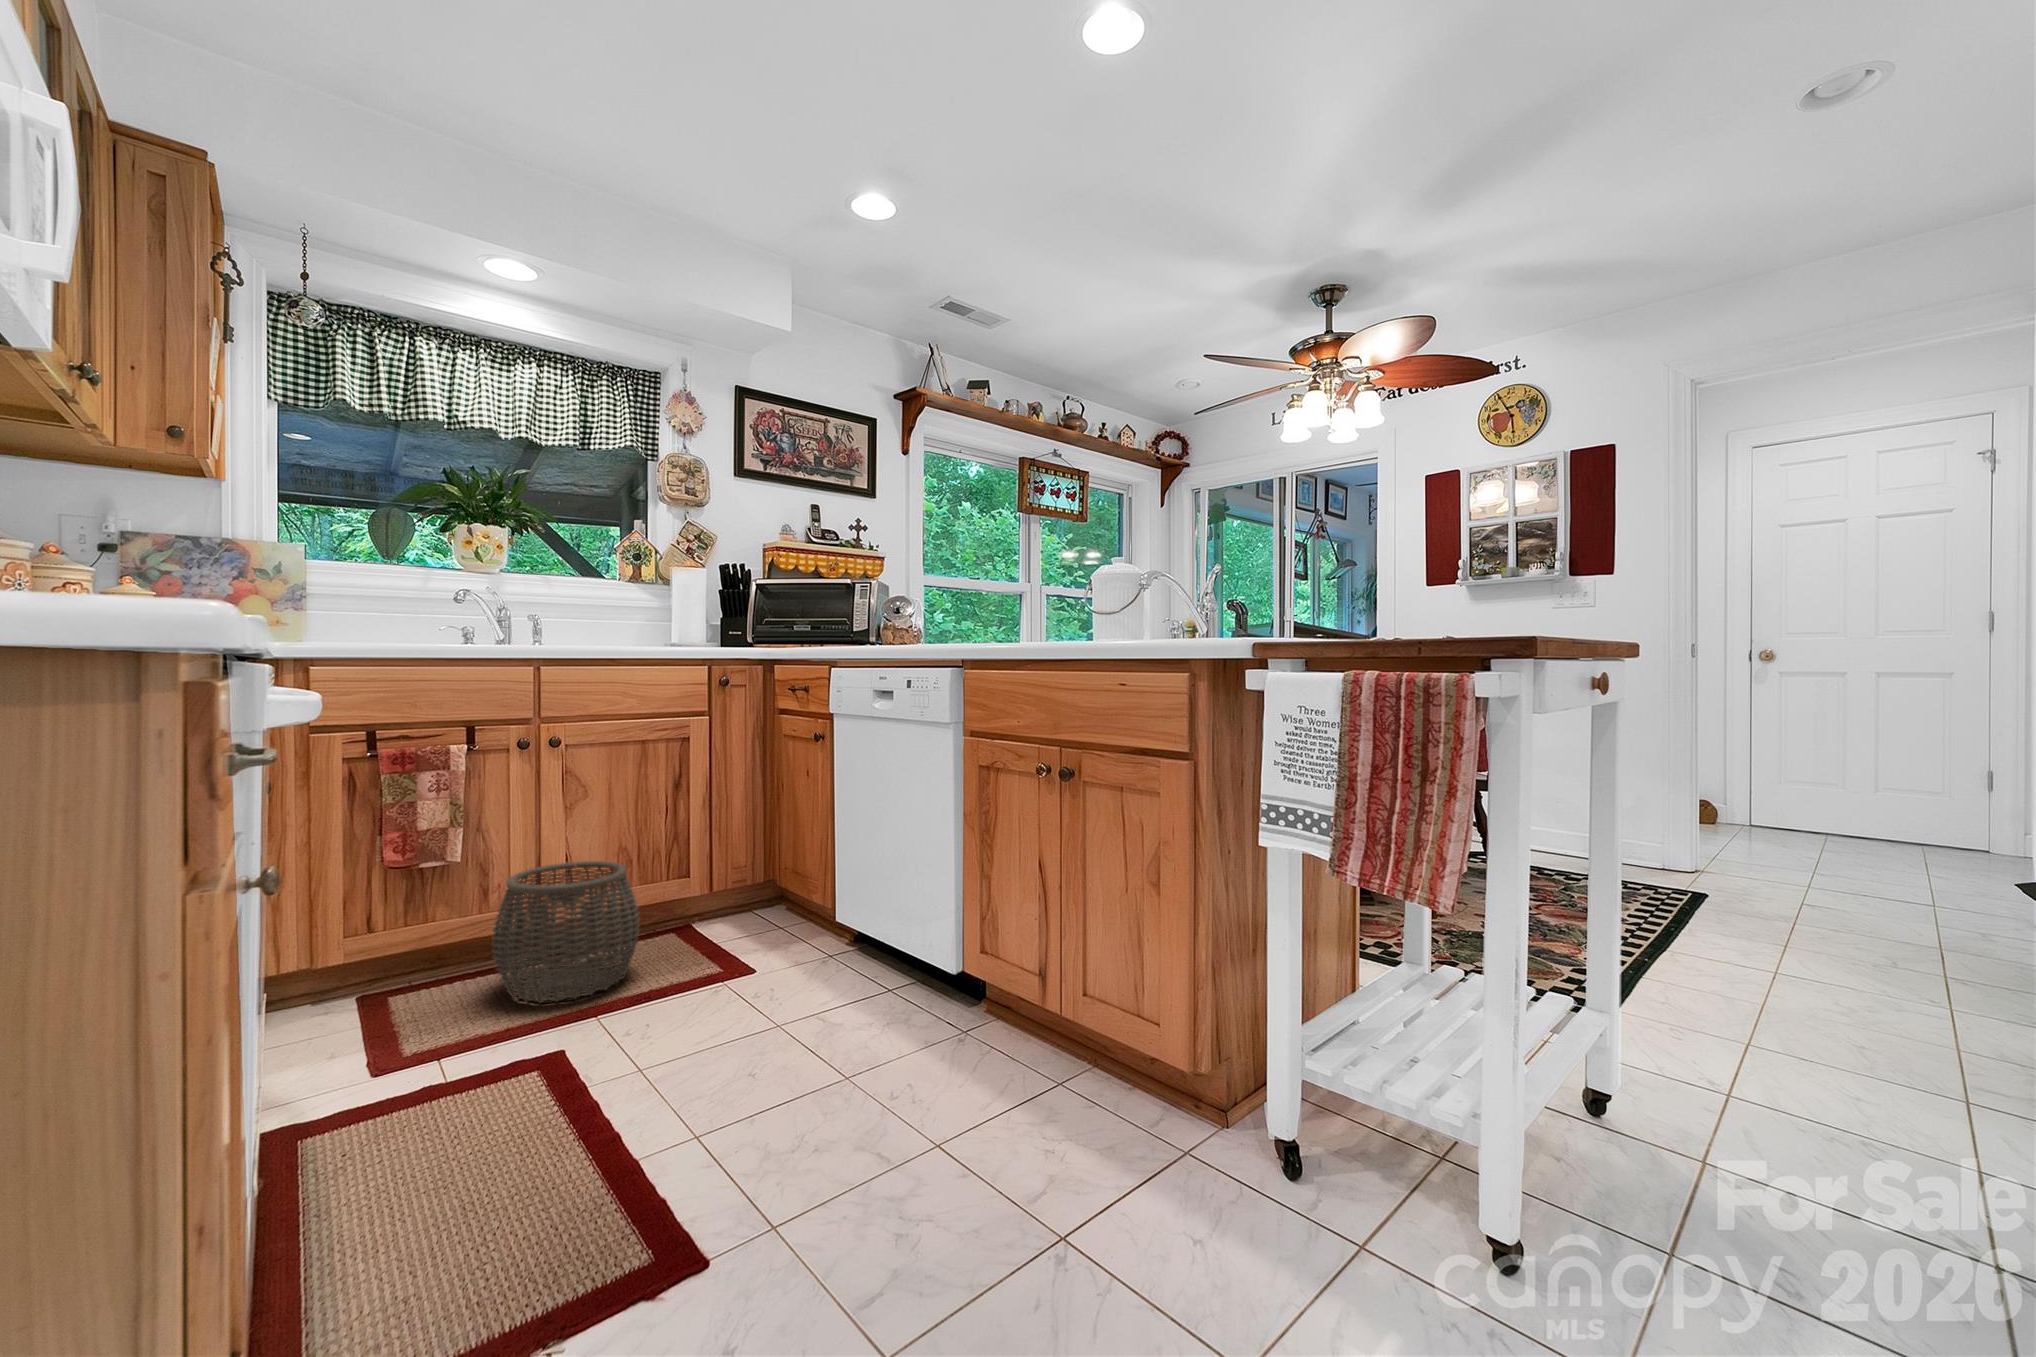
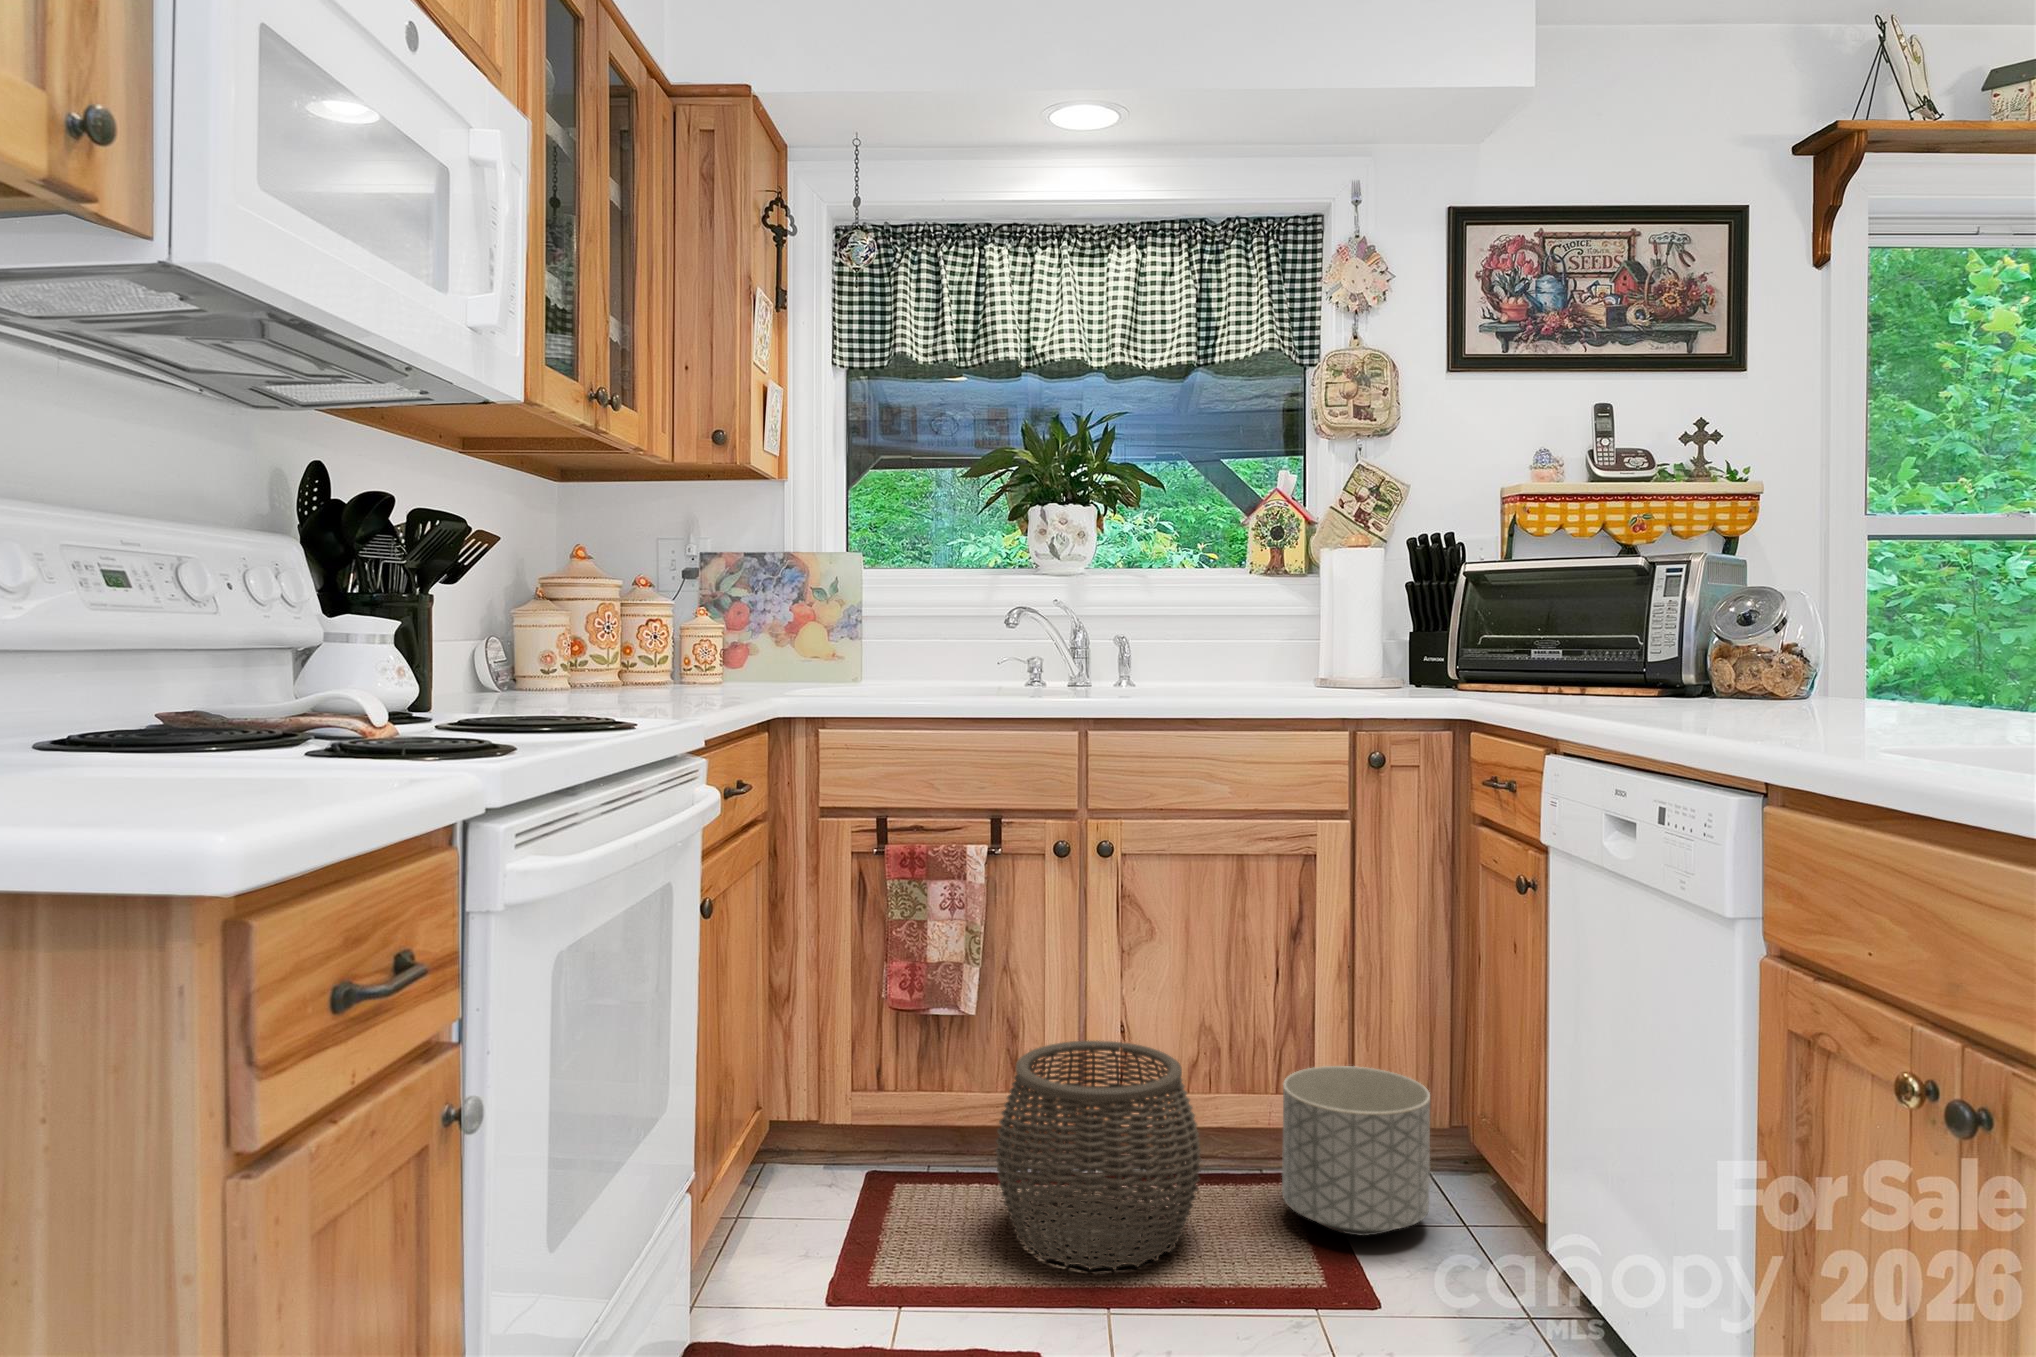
planter: none [682,855,767,946] -> present [1282,1066,1430,1236]

